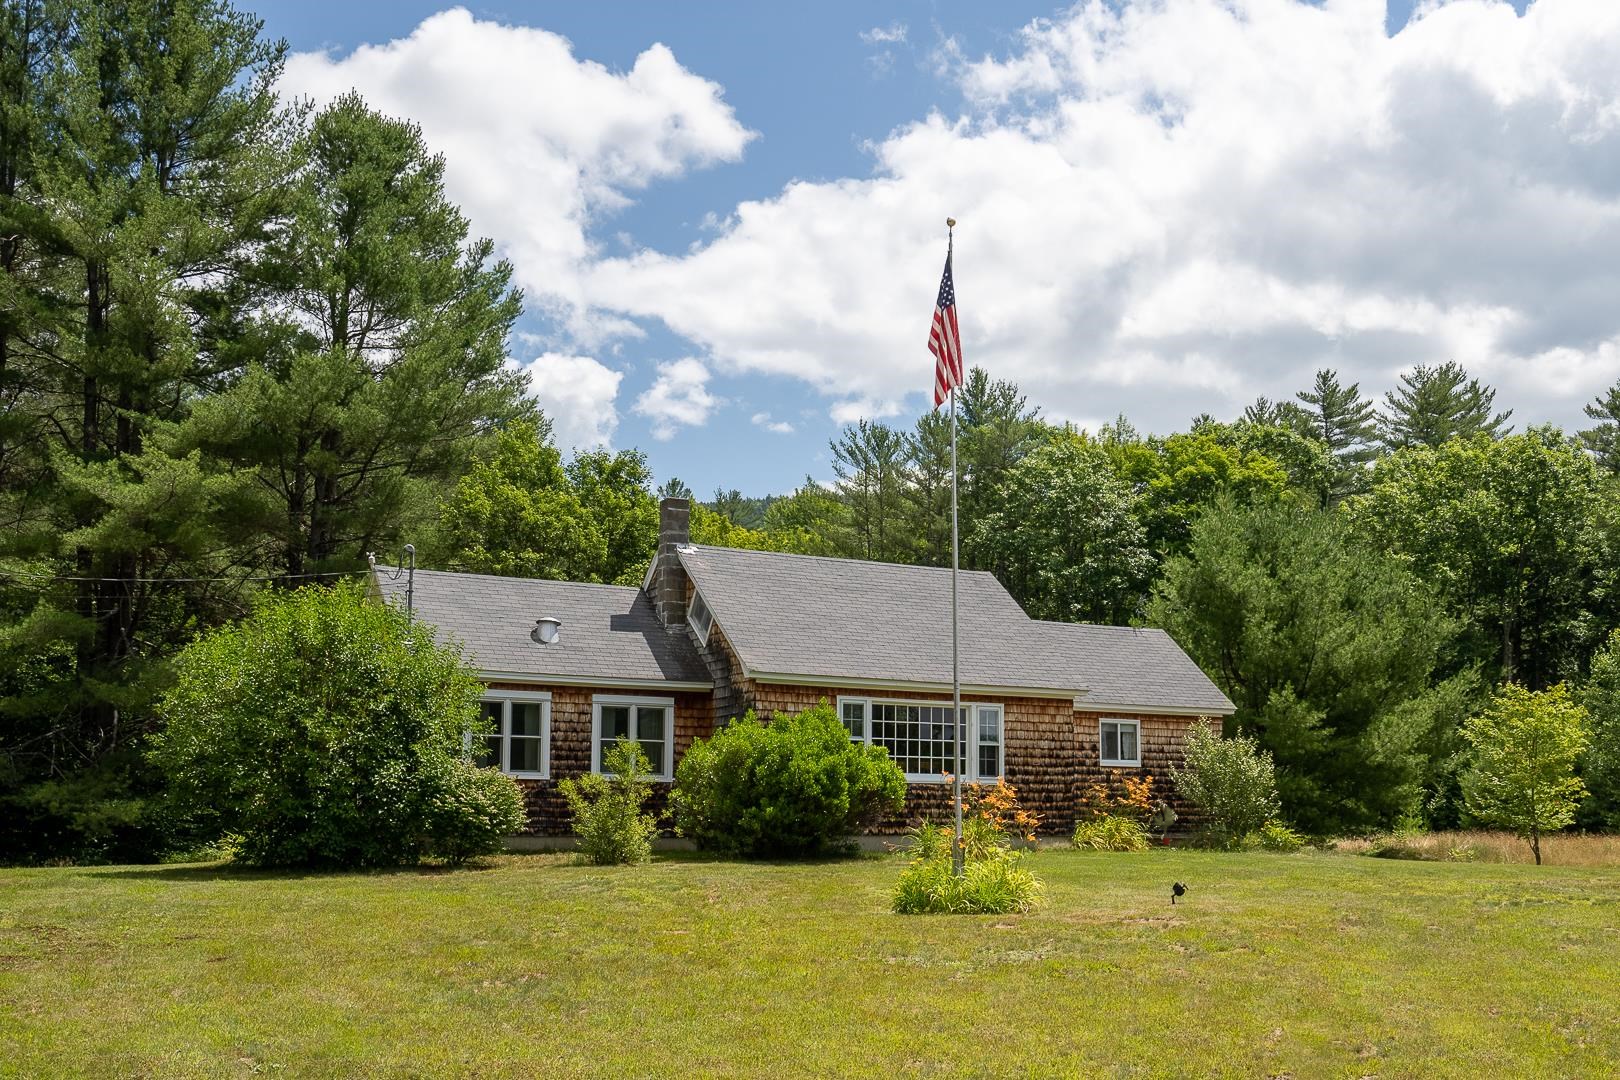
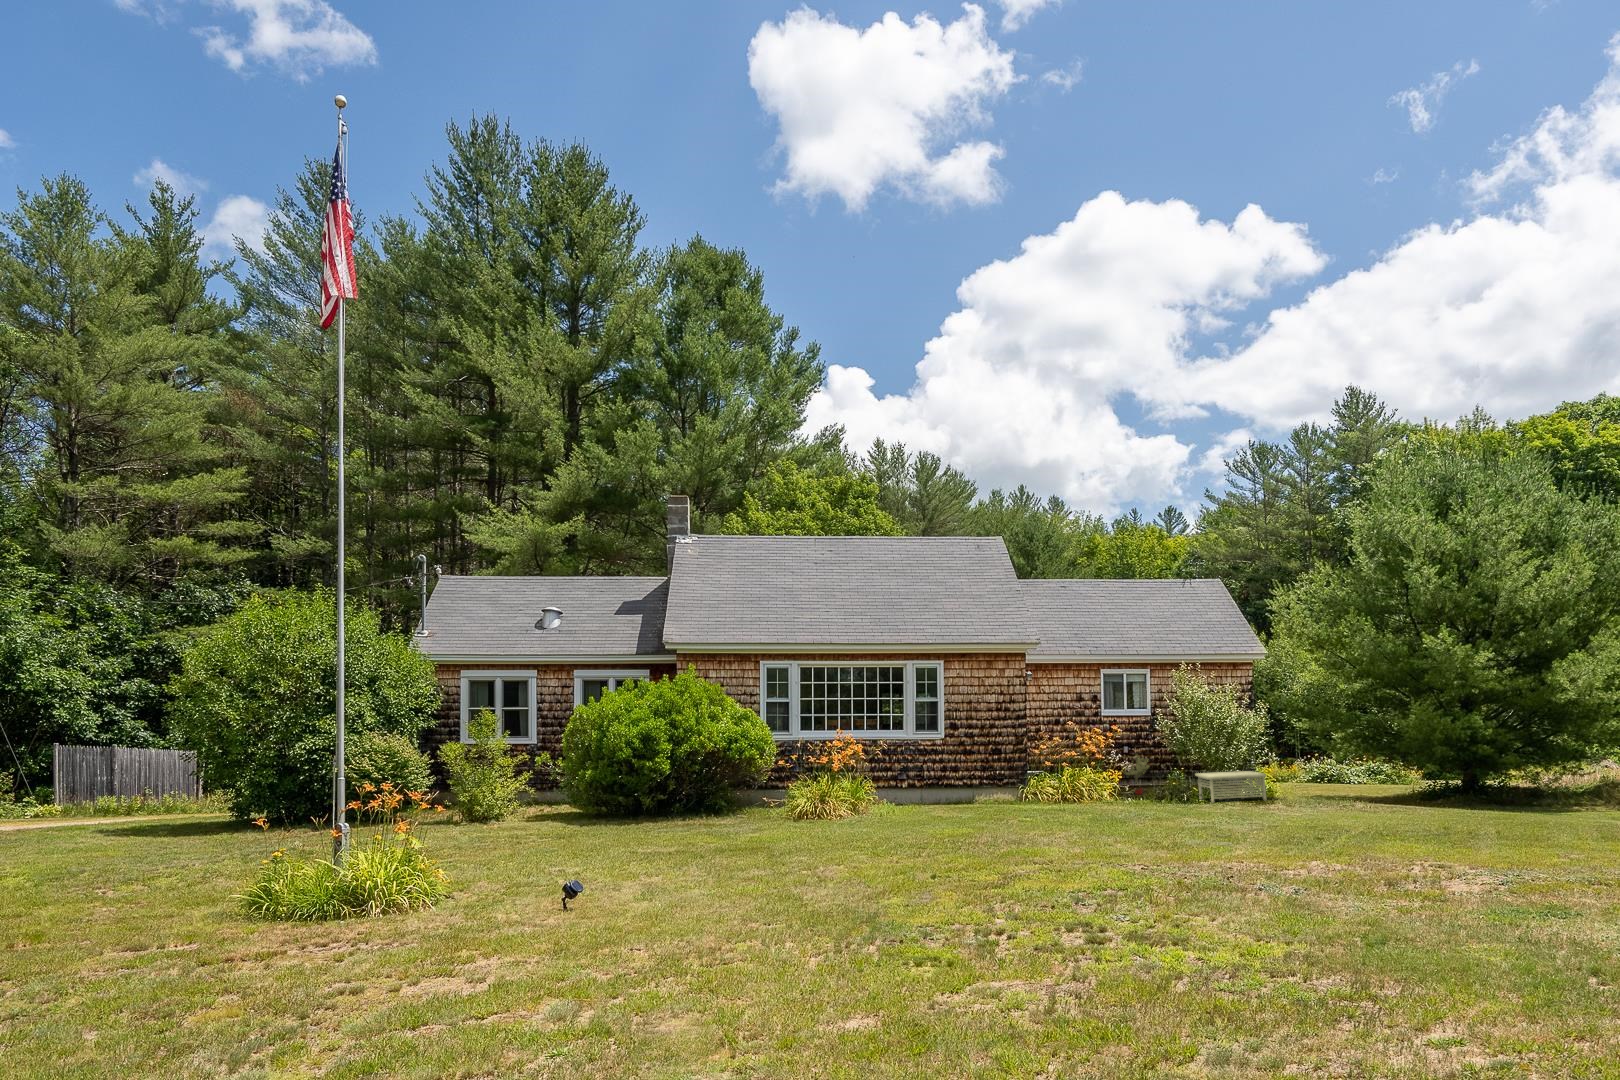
storage bench: none [1233,822,1297,851] -> present [1195,771,1266,802]

